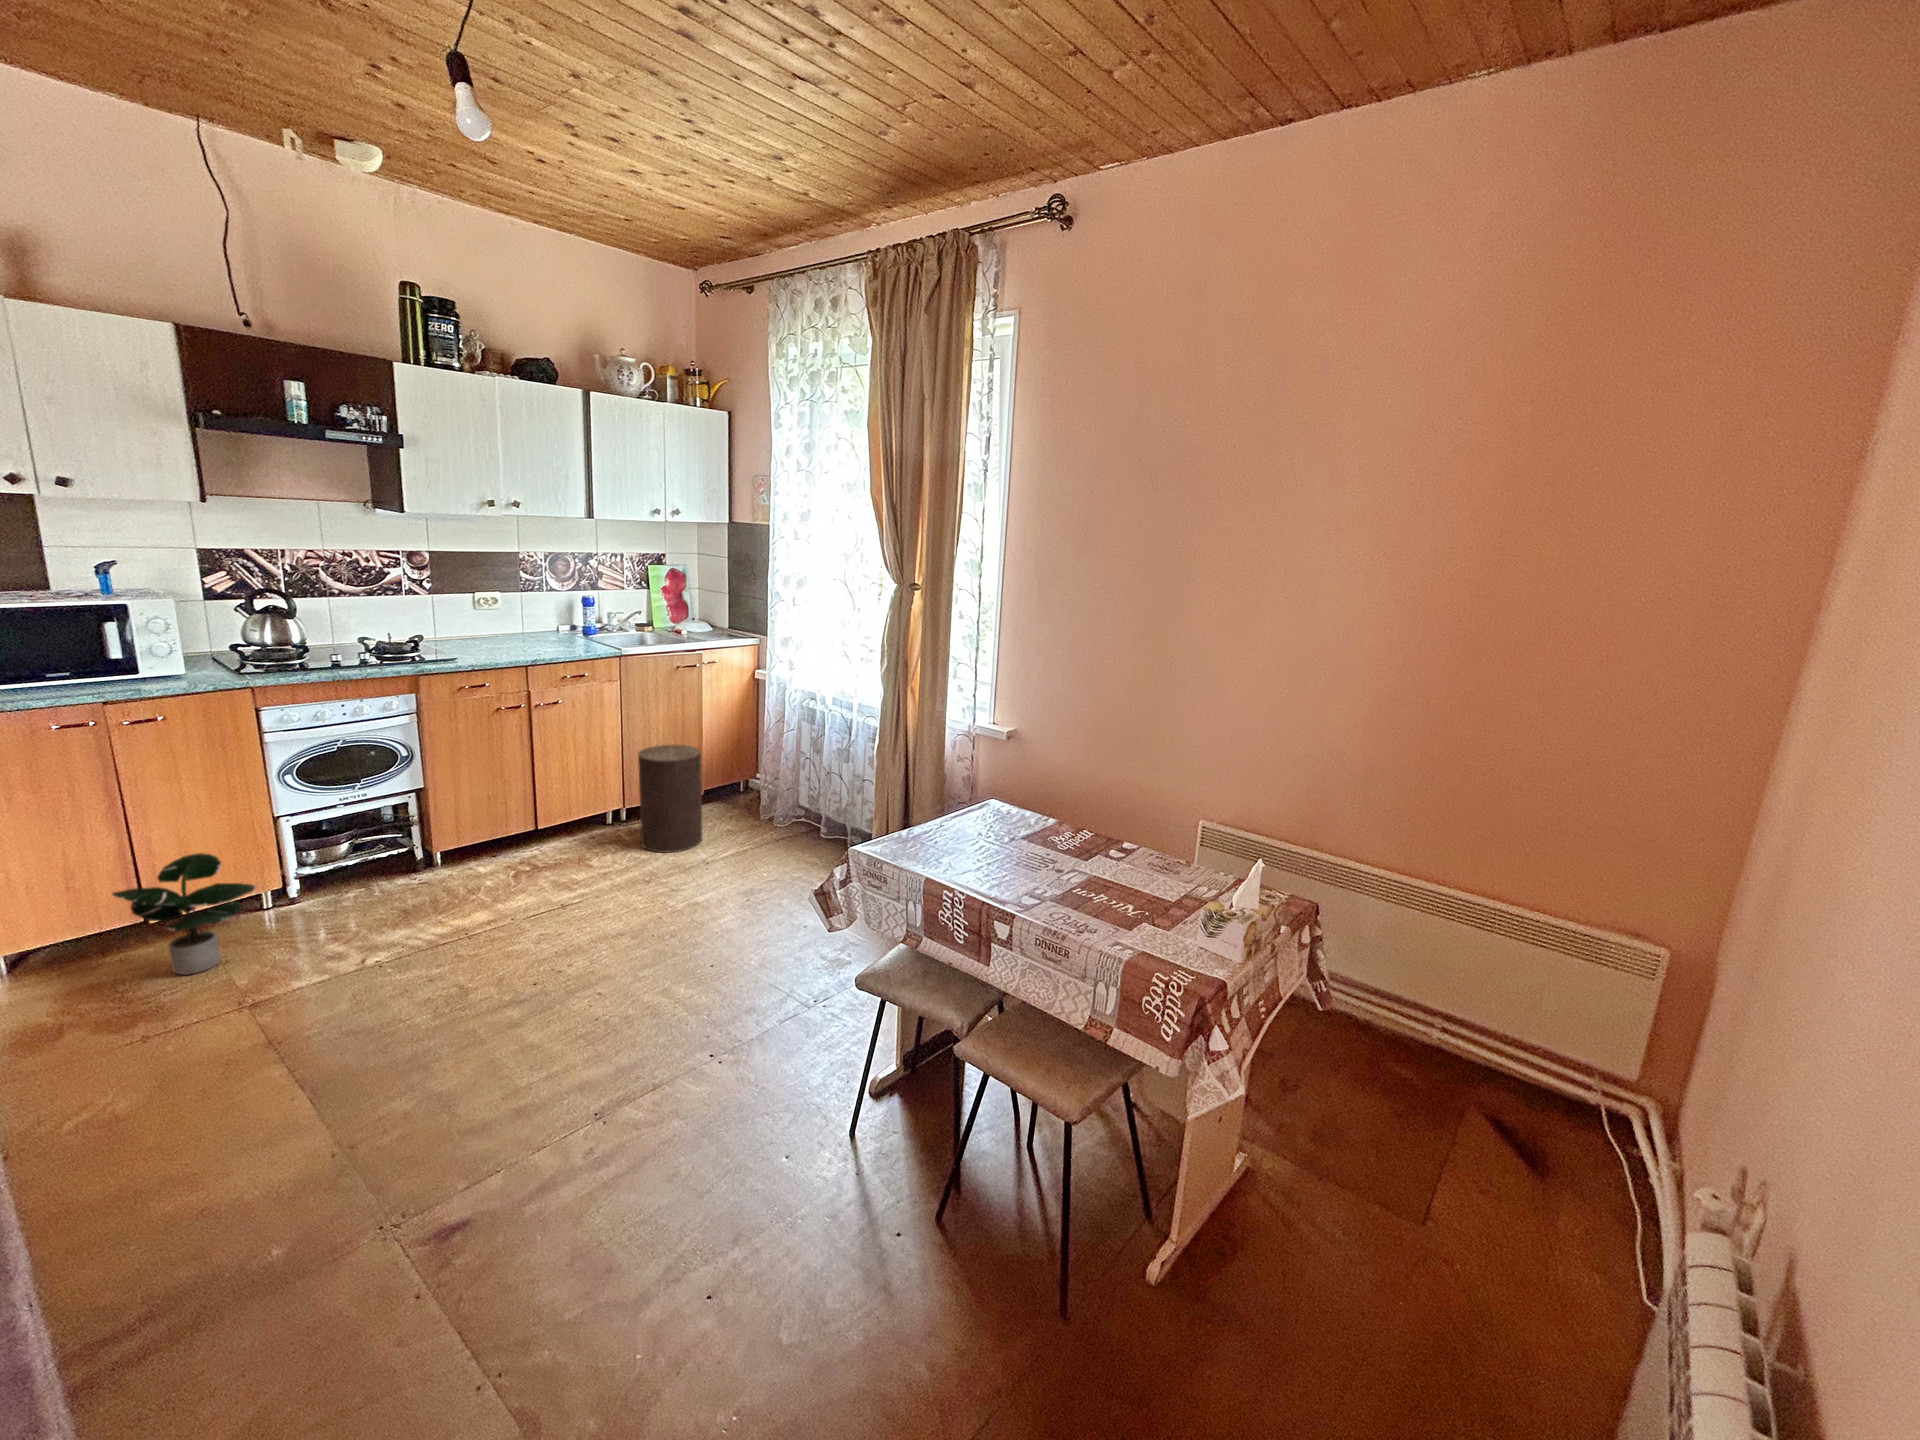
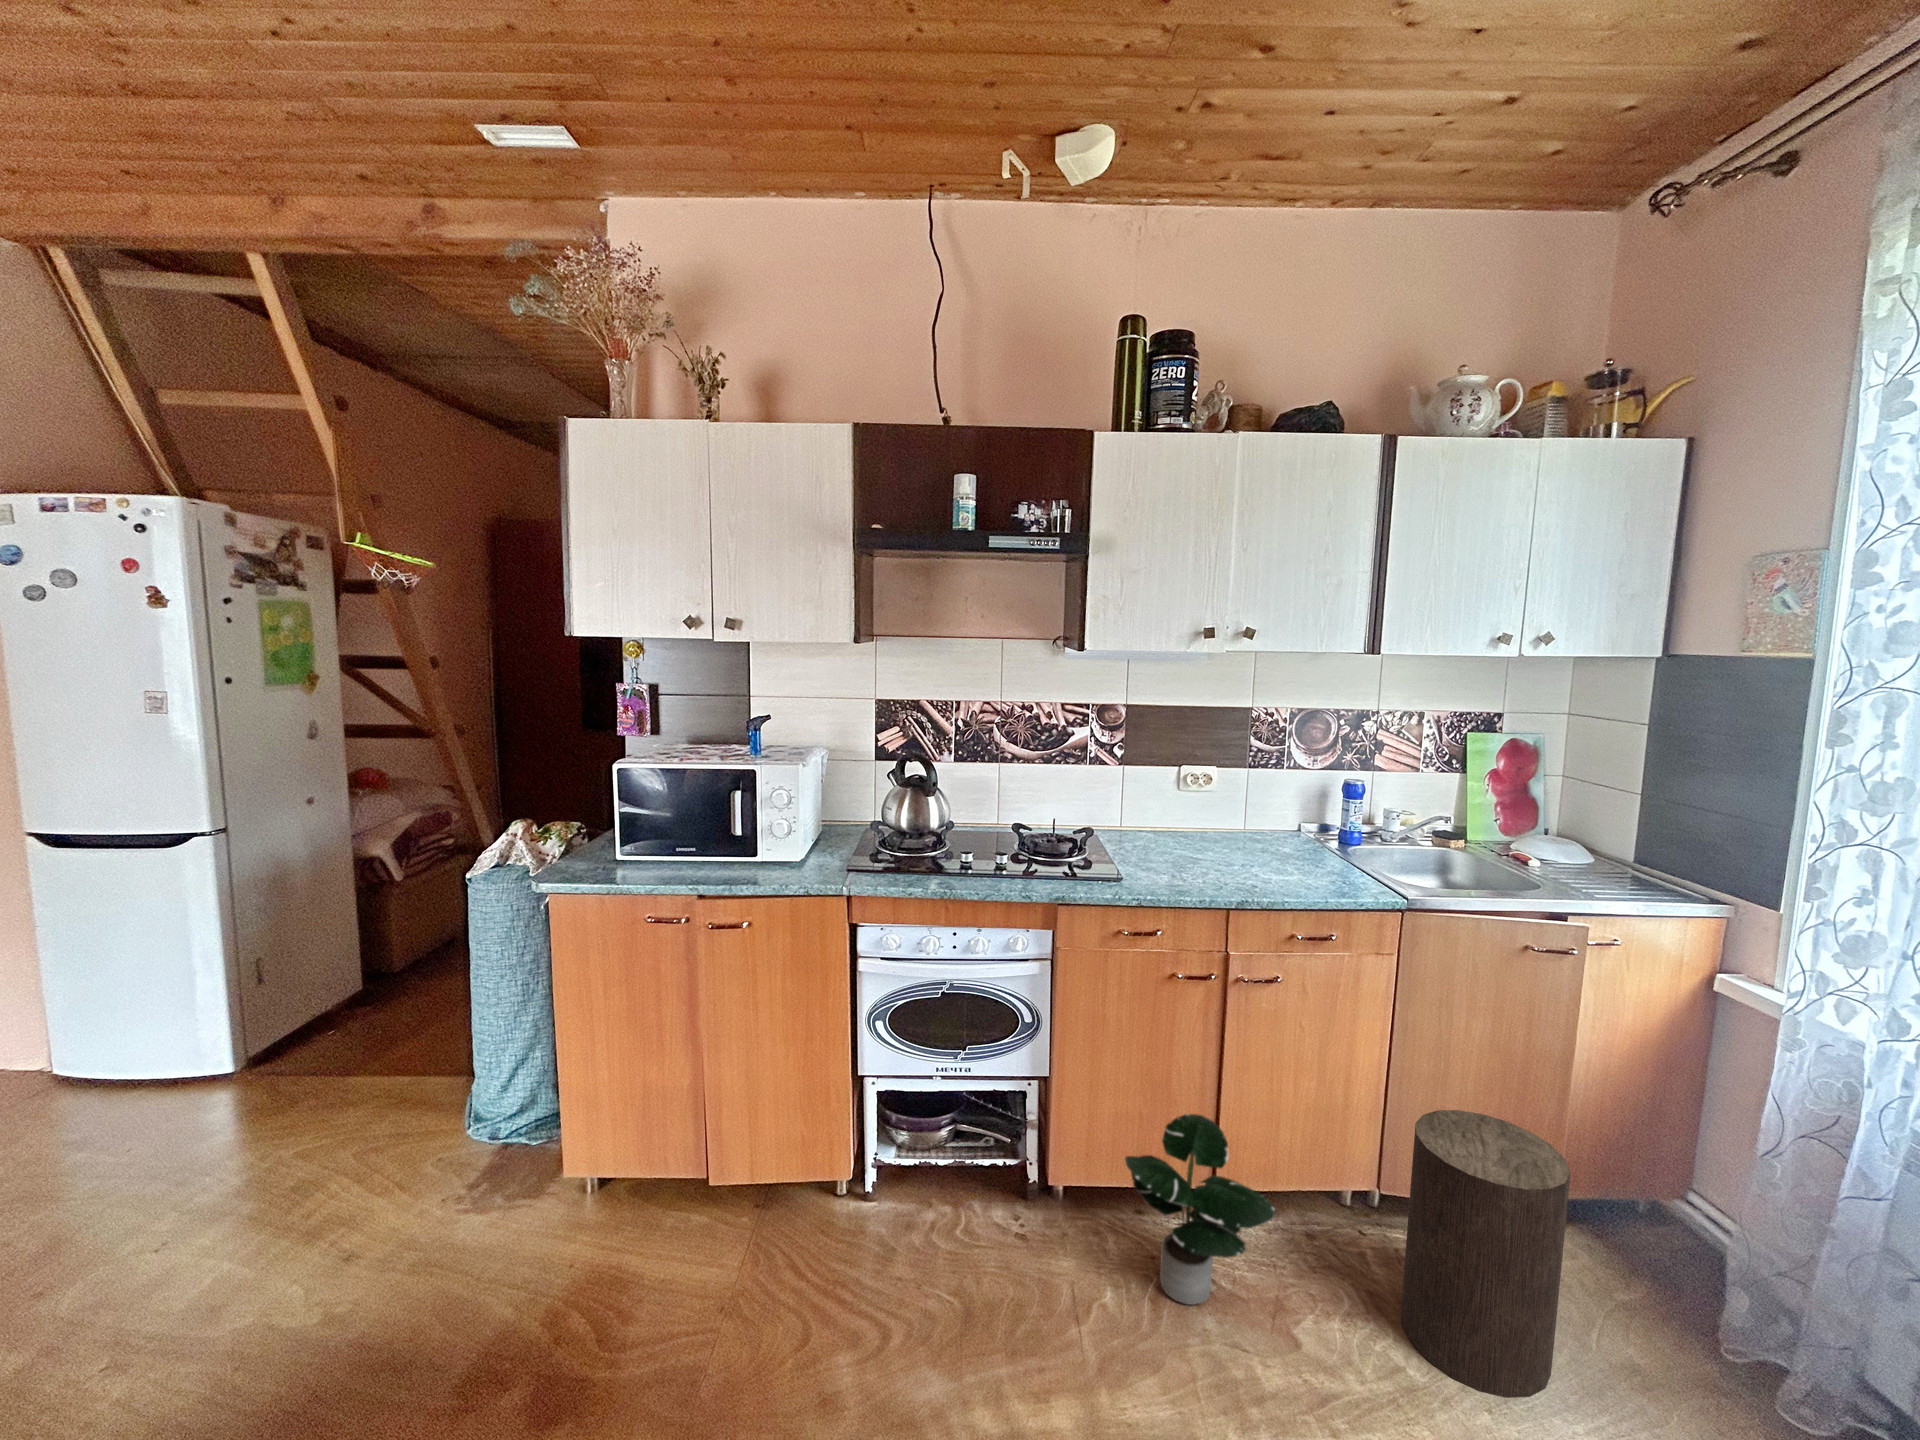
potted plant: present [113,853,256,975] -> present [1125,1114,1275,1305]

